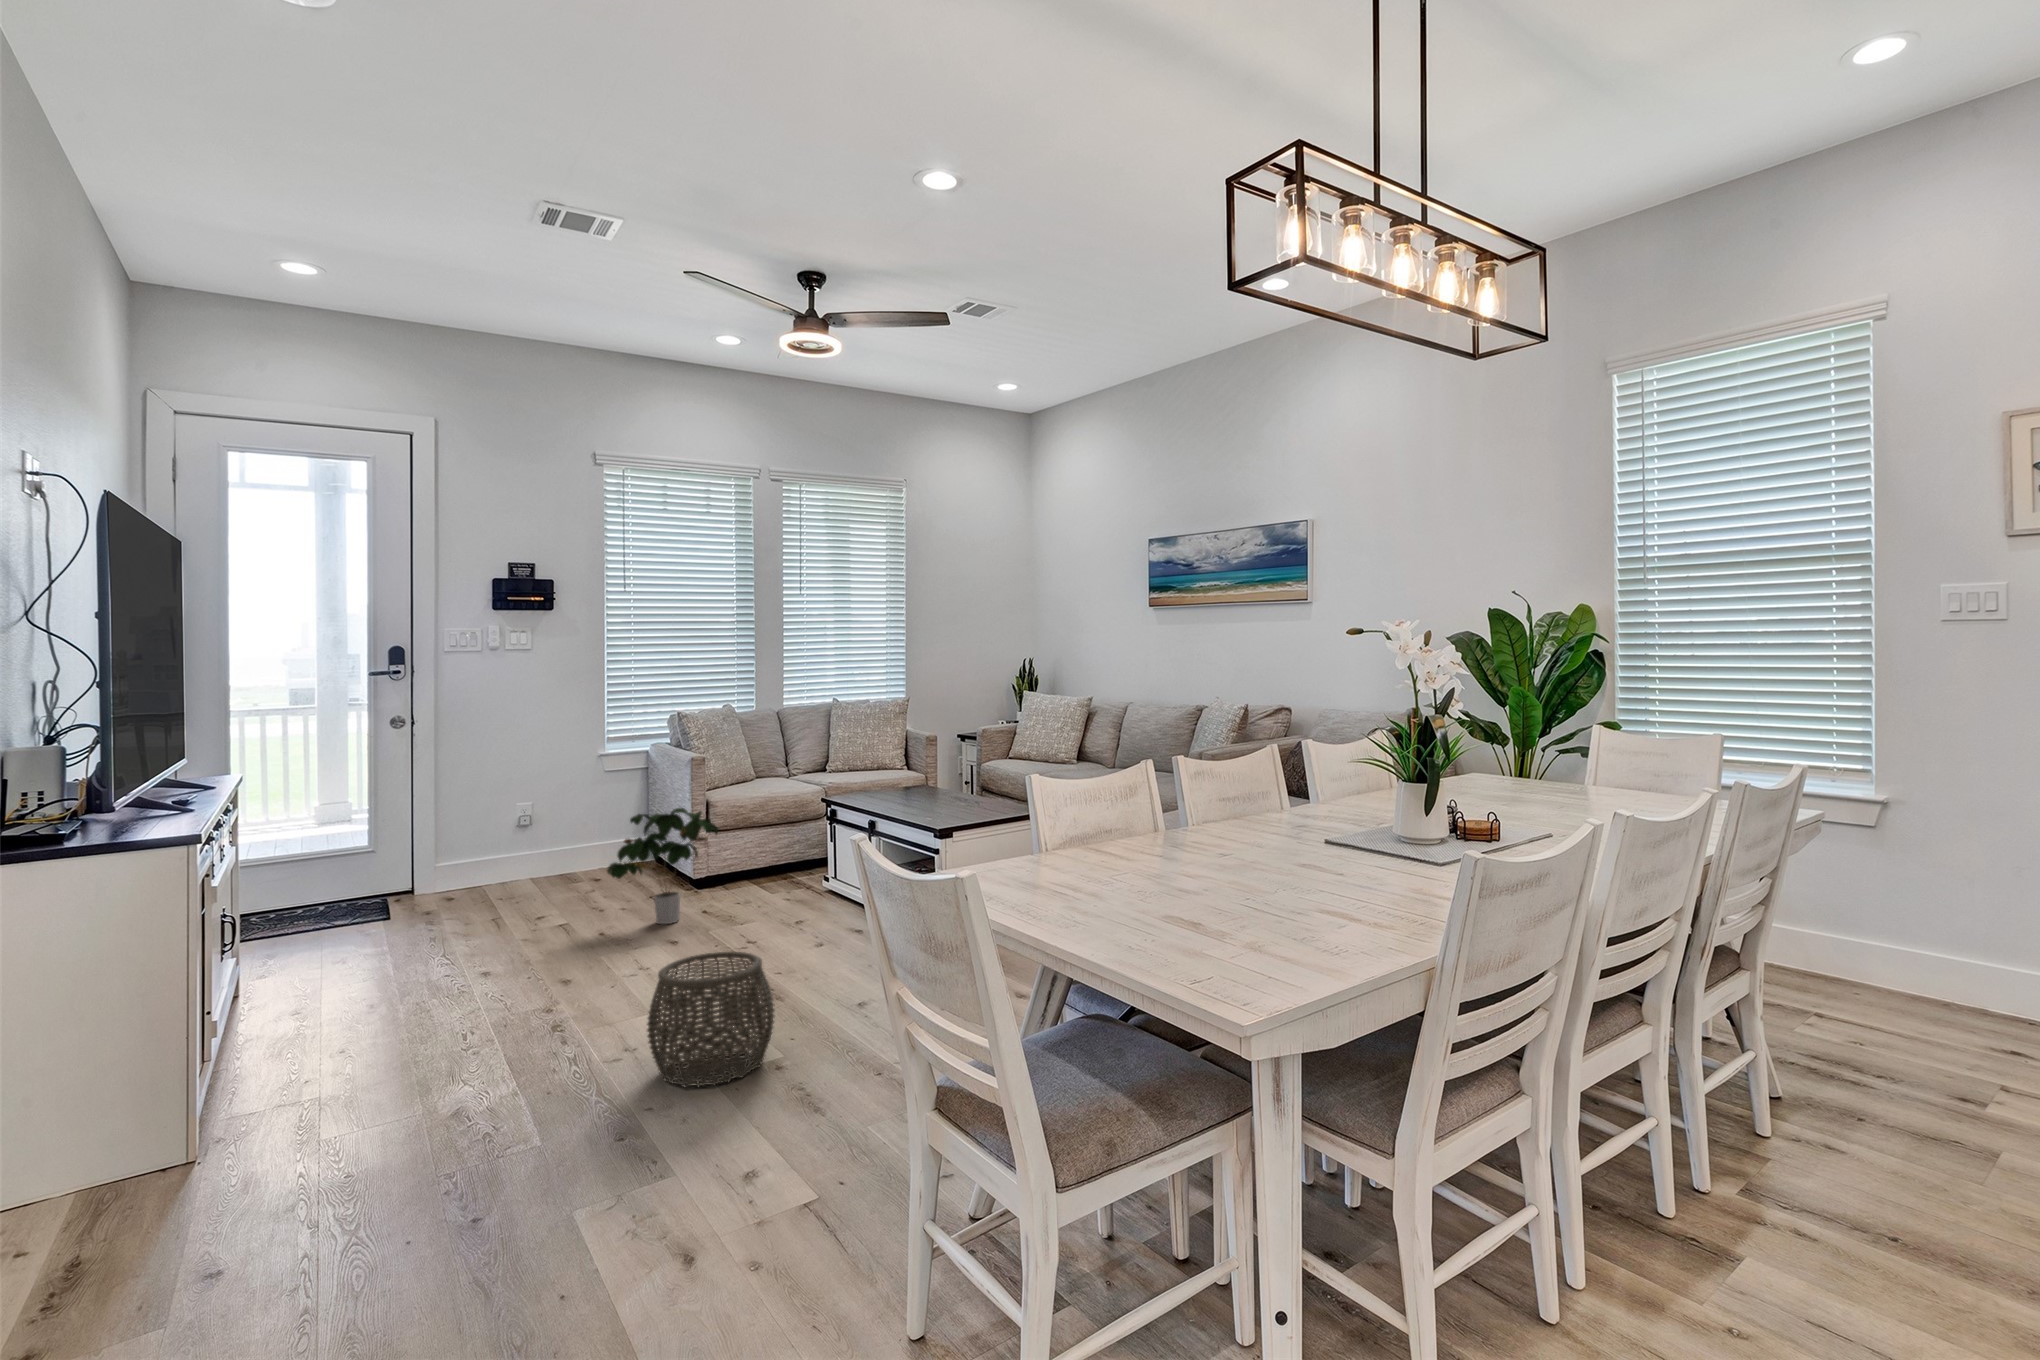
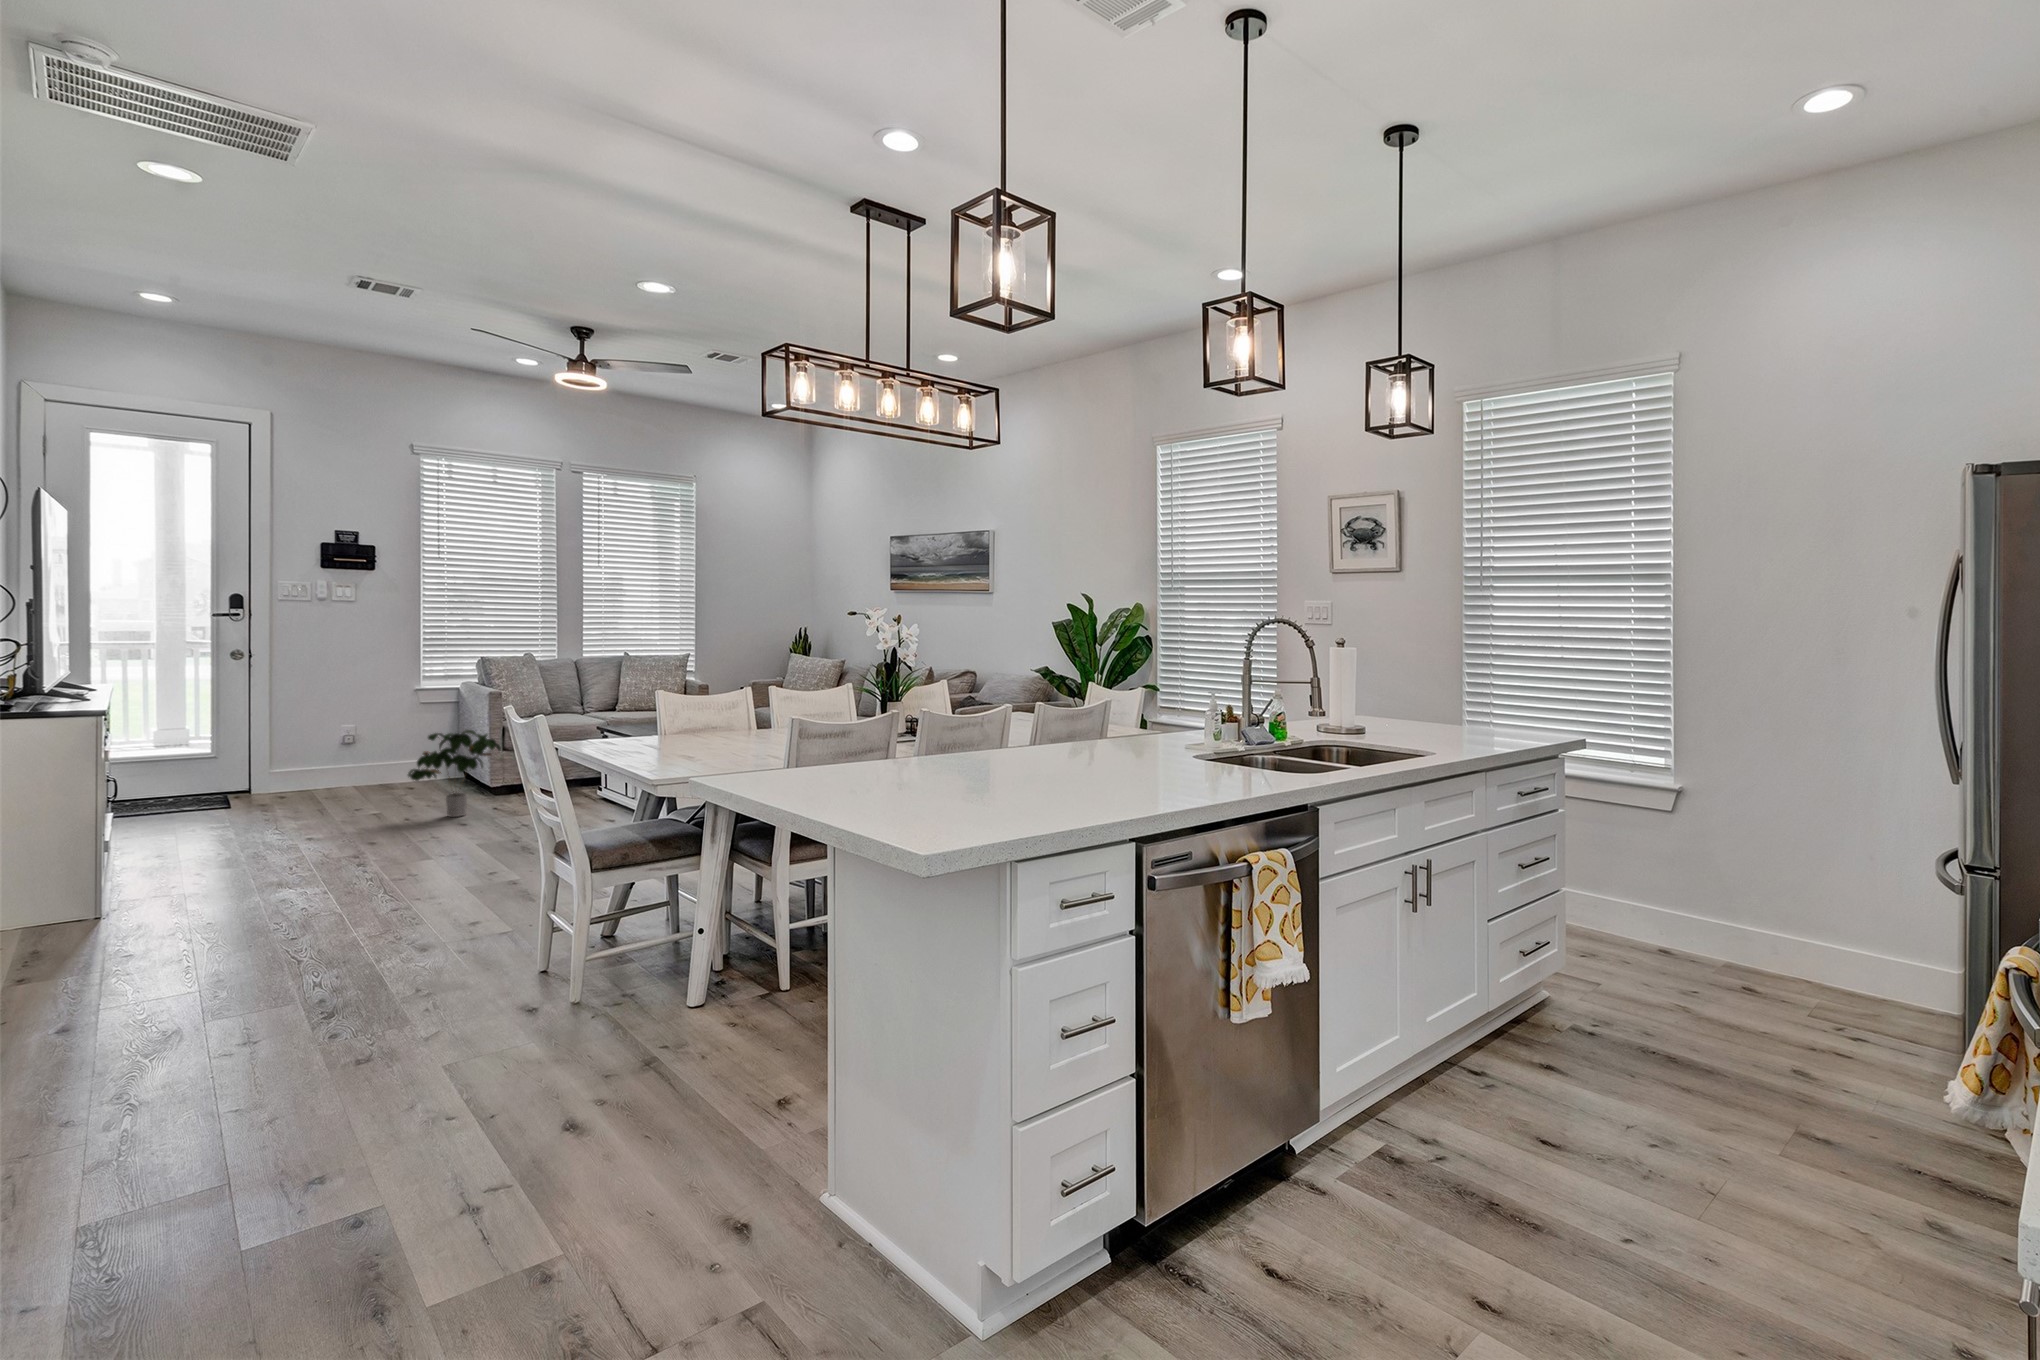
woven basket: present [647,952,775,1087] -> none [407,815,501,897]

